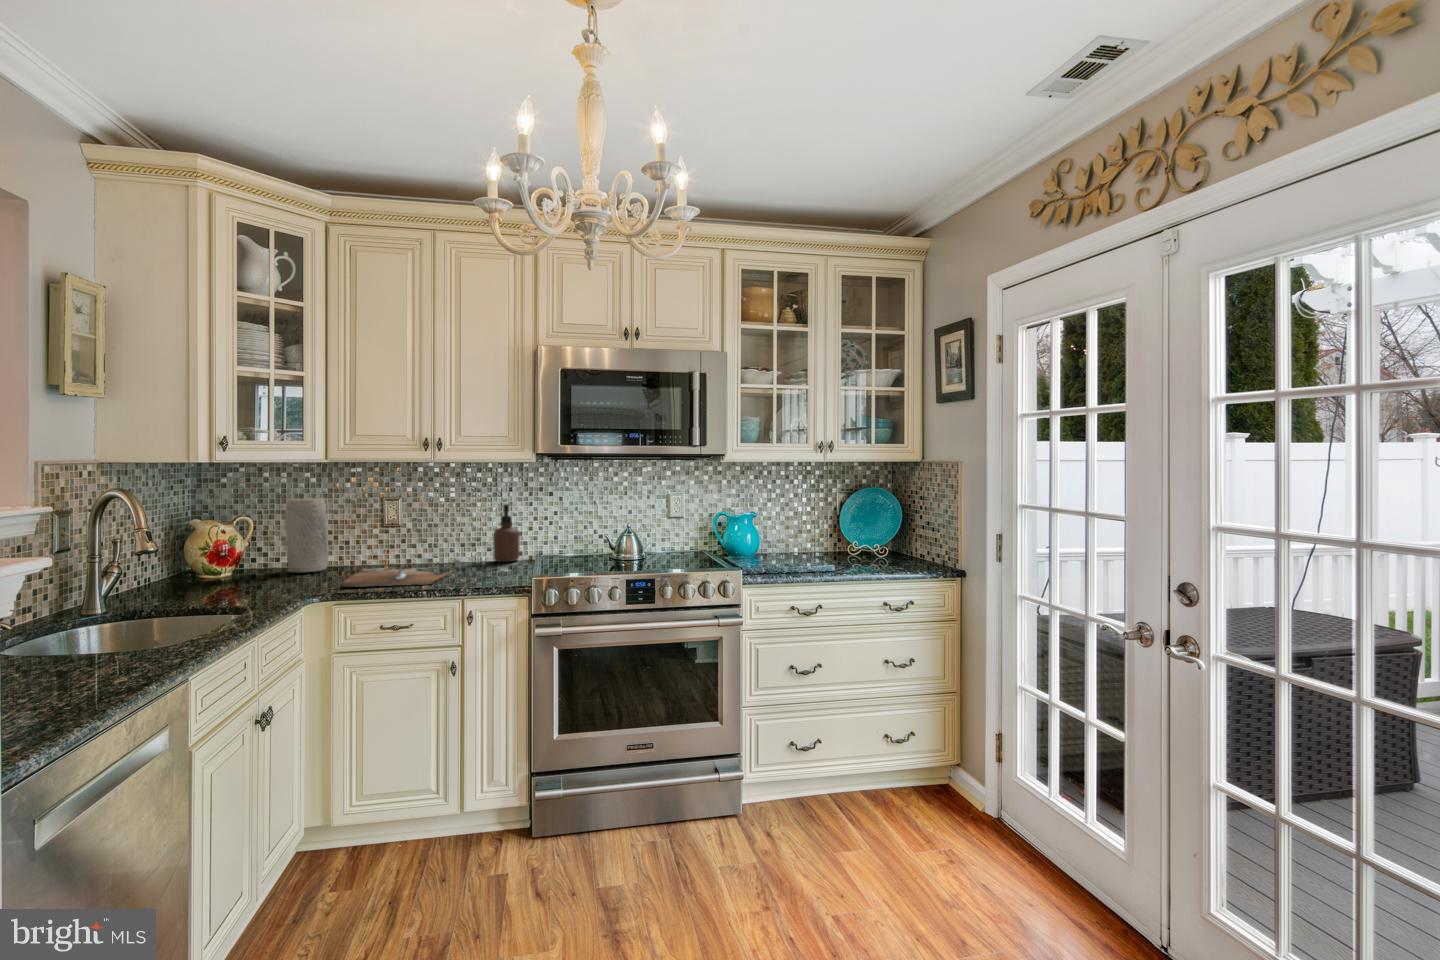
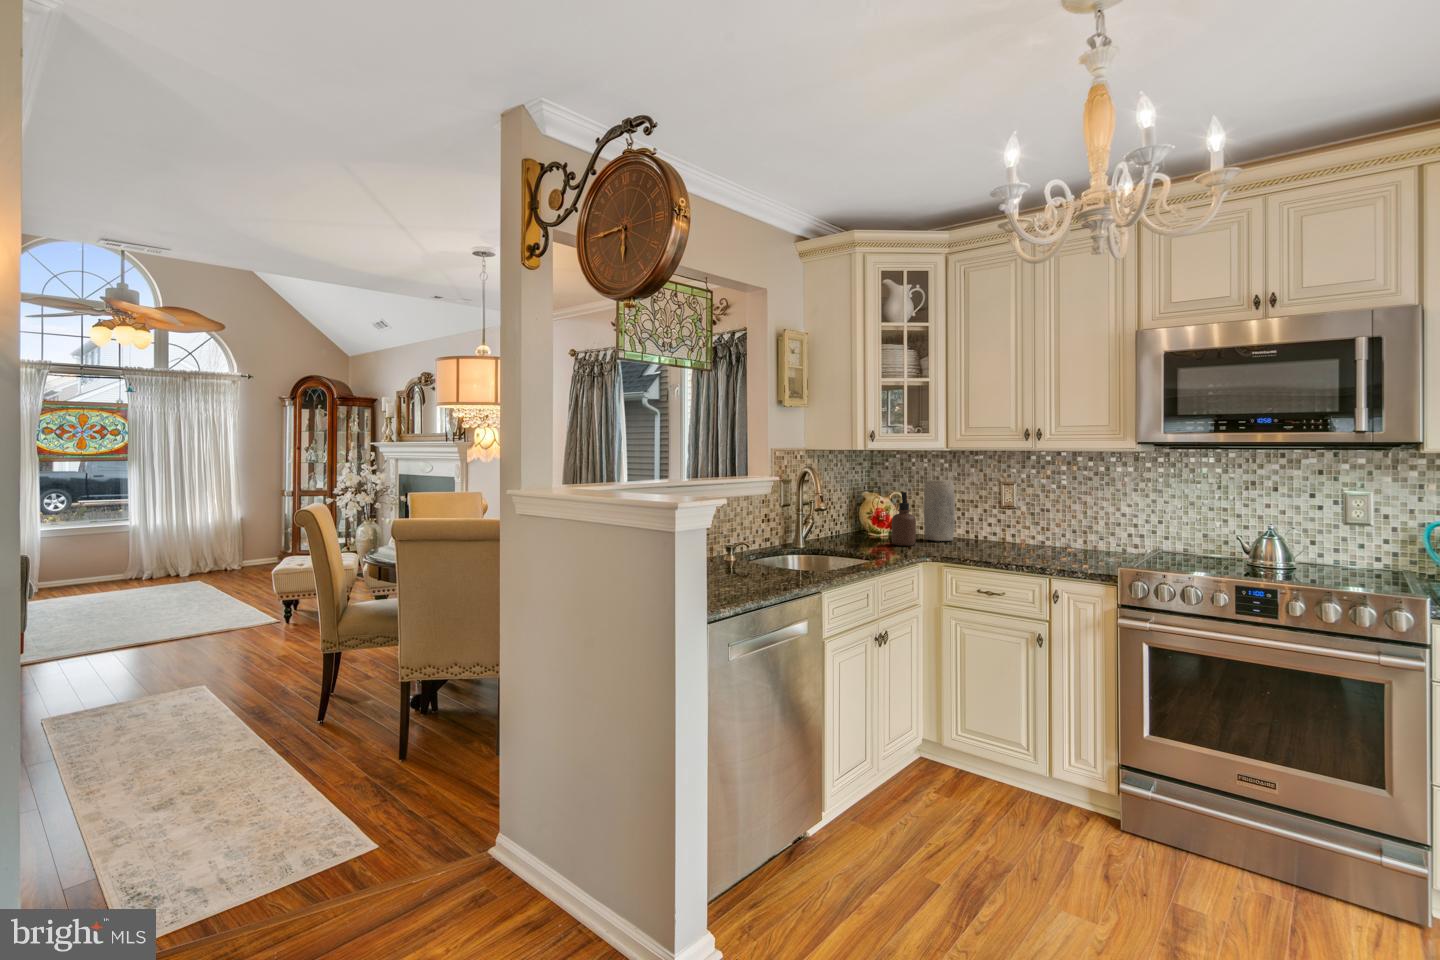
soap dispenser: present [493,504,520,562] -> present [892,492,916,546]
cutting board: present [342,568,452,587] -> none [955,543,1066,560]

